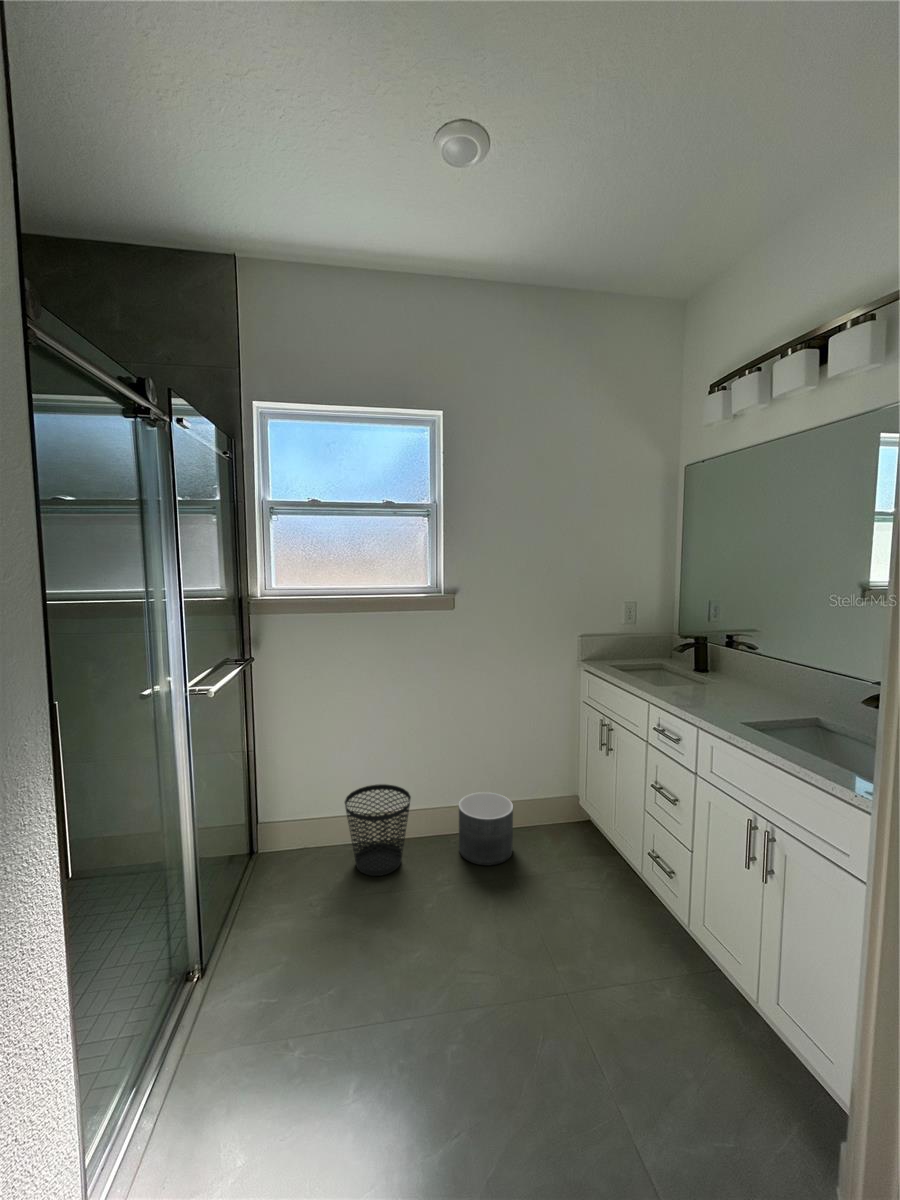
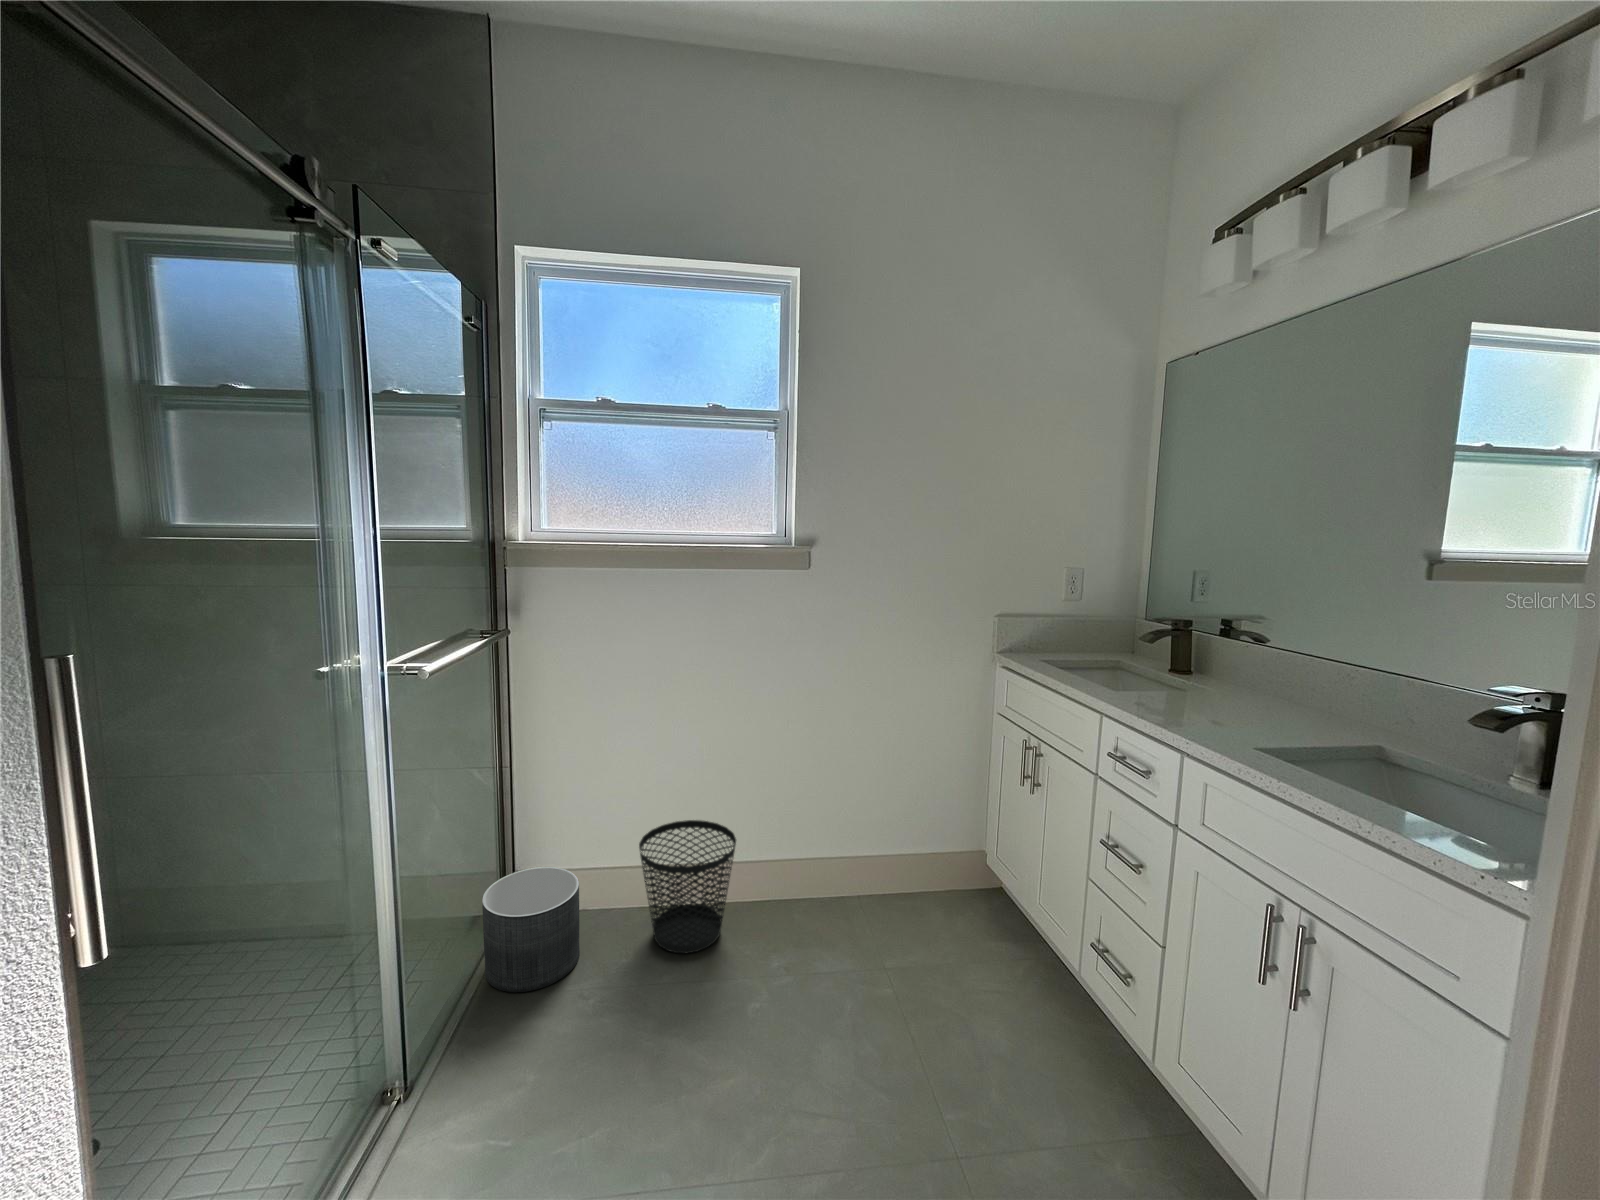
planter: present [459,792,513,866] -> present [482,867,580,992]

